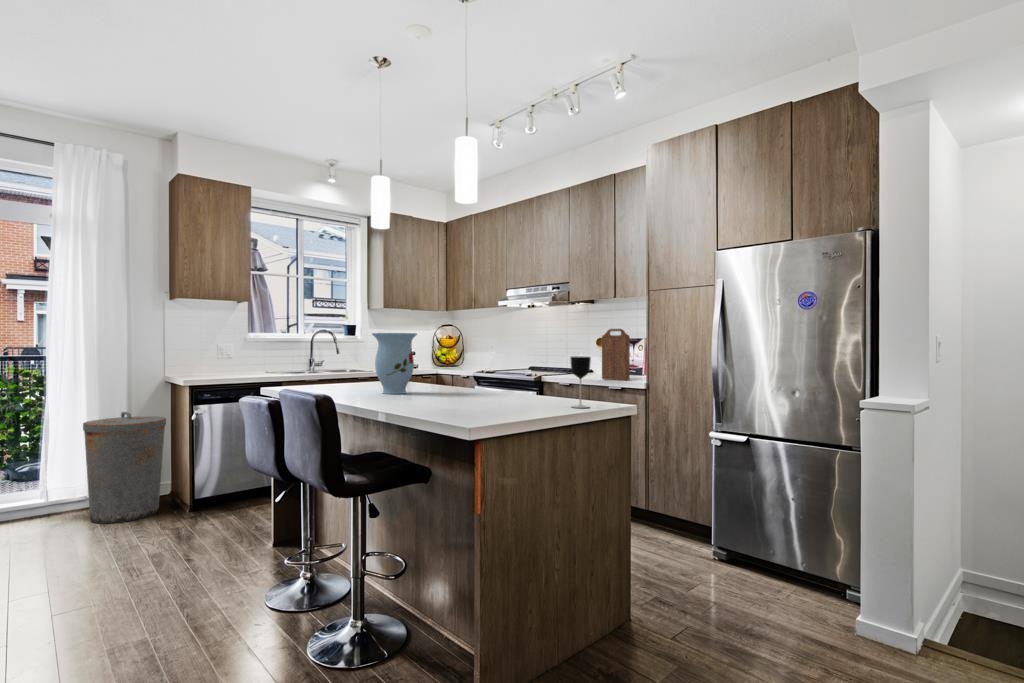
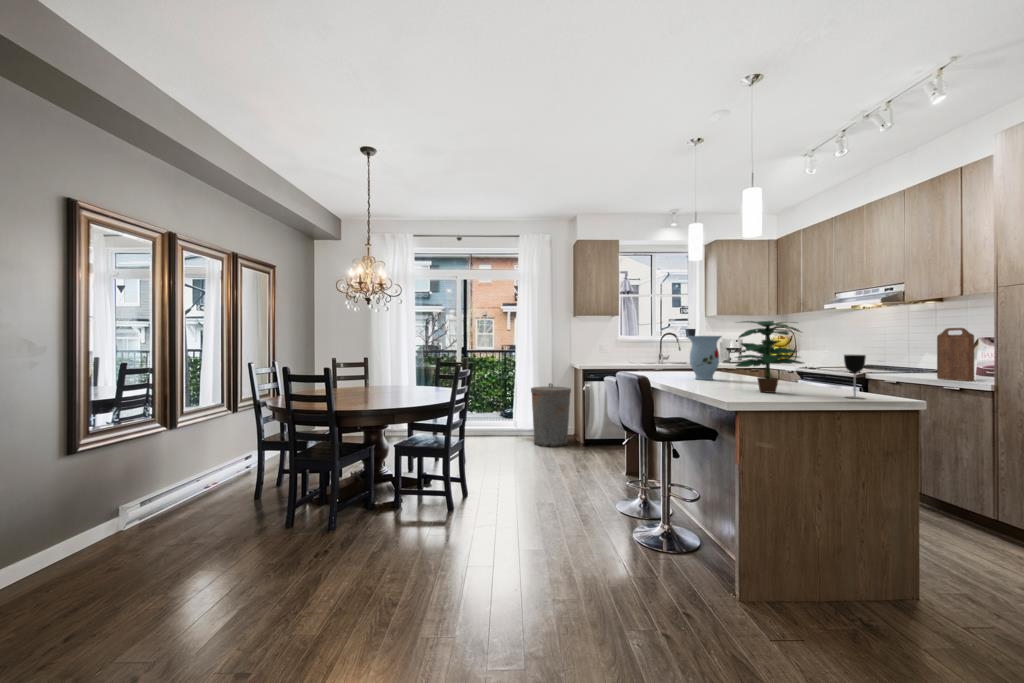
potted plant: none [451,313,530,408] -> present [735,321,803,393]

